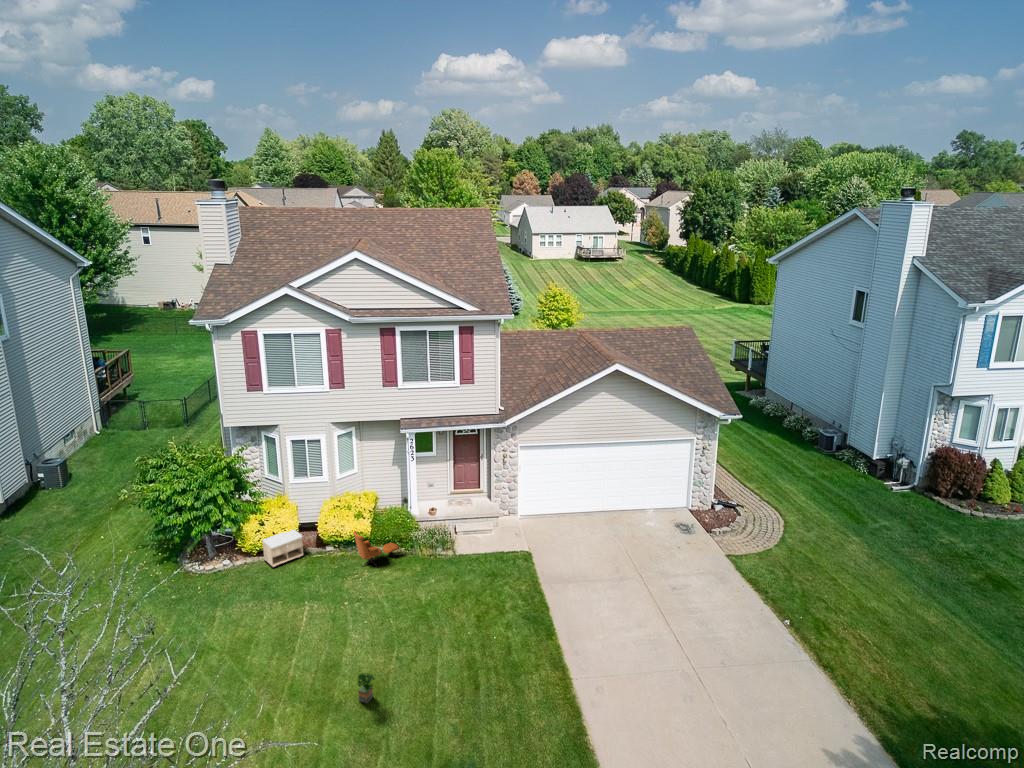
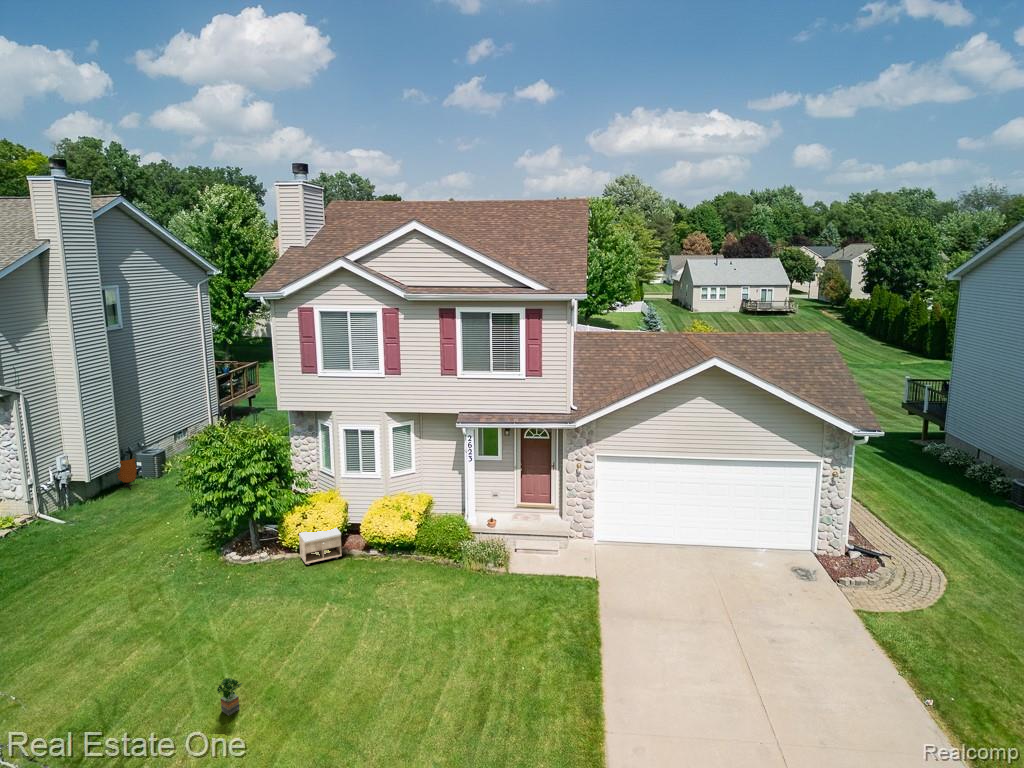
lounge chair: present [354,531,399,567] -> present [117,458,138,490]
potted tree: present [358,673,375,703] -> present [217,678,242,716]

